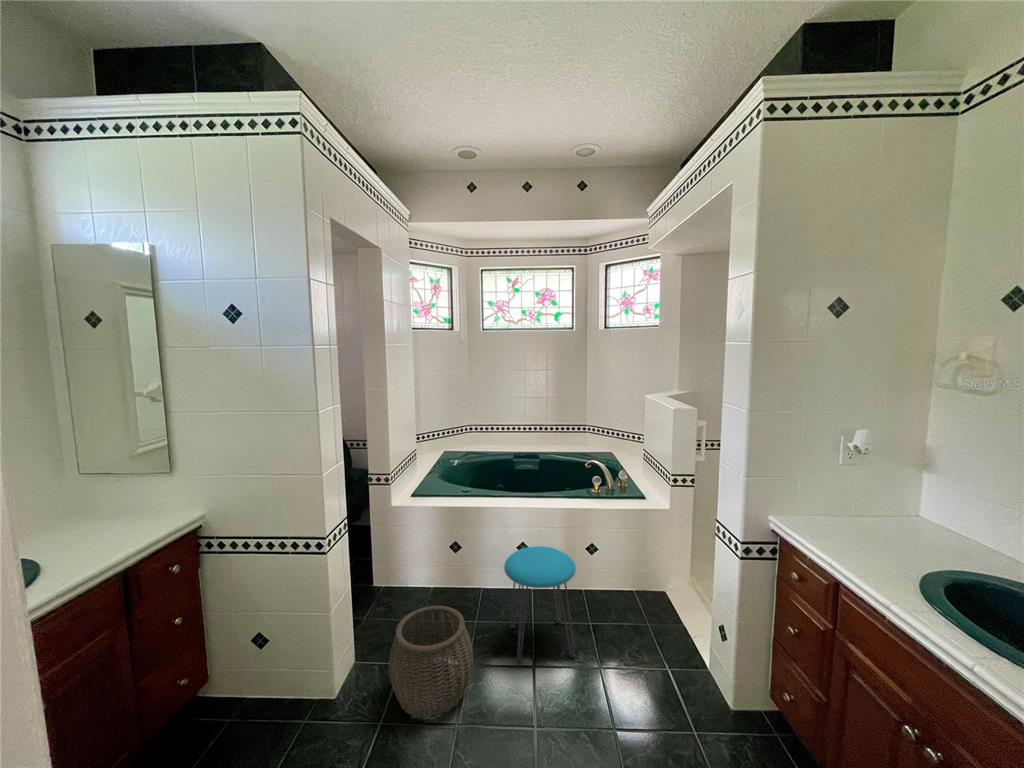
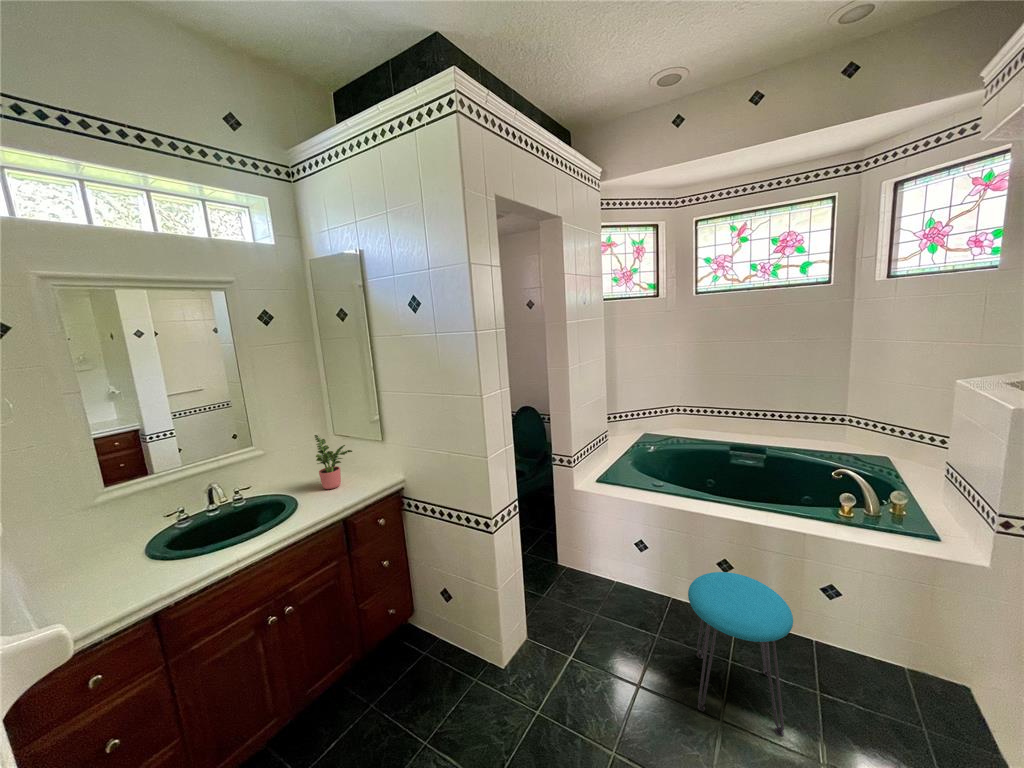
potted plant: none [59,468,118,542] -> present [315,435,352,489]
woven basket: present [389,606,473,718] -> none [548,609,639,735]

